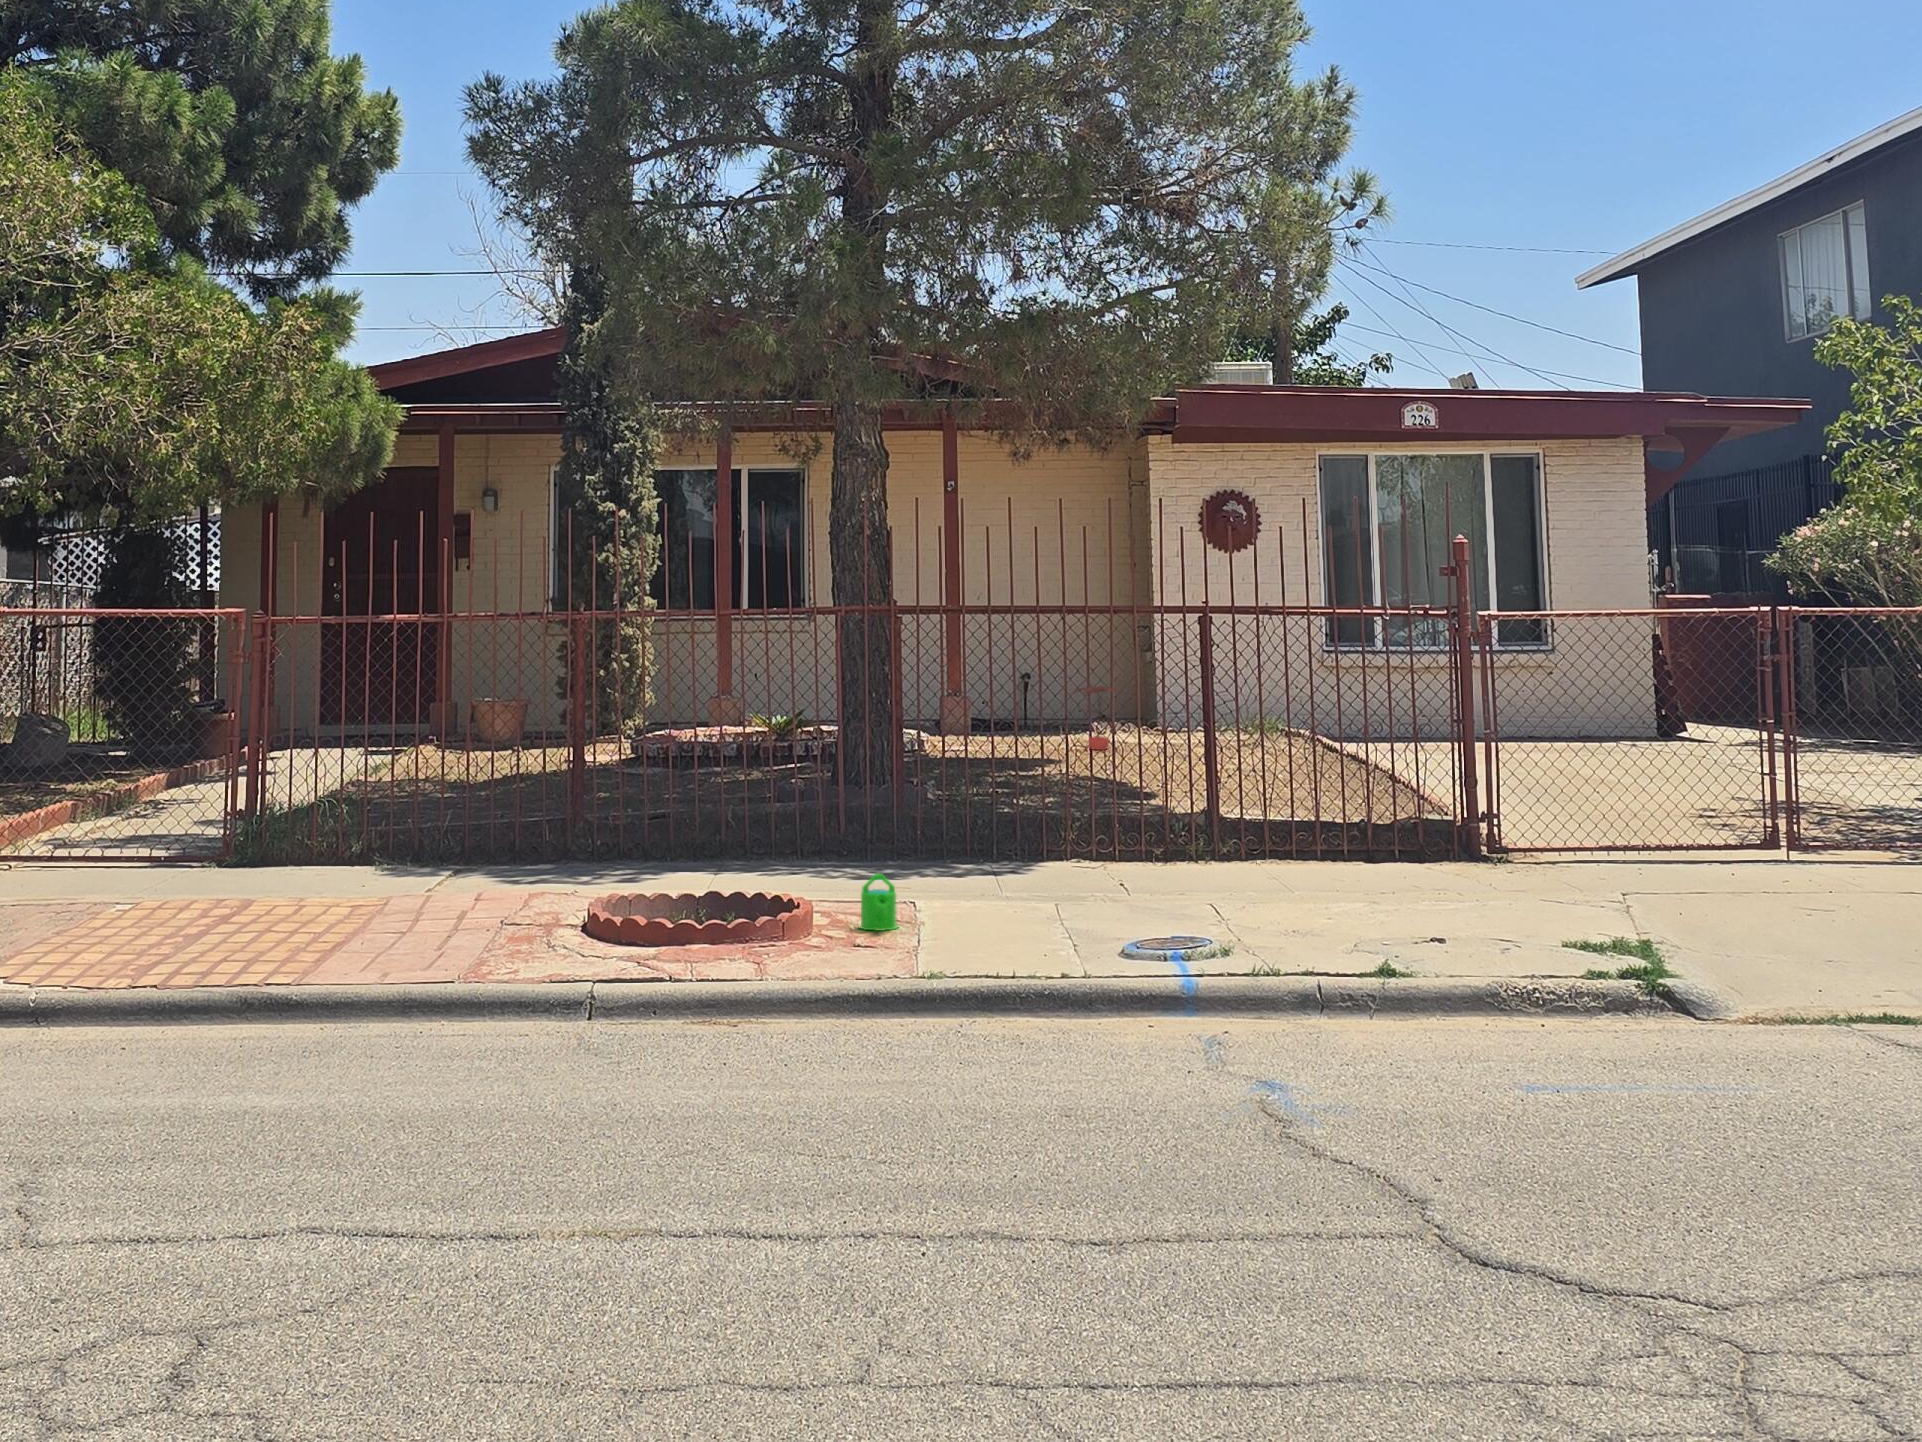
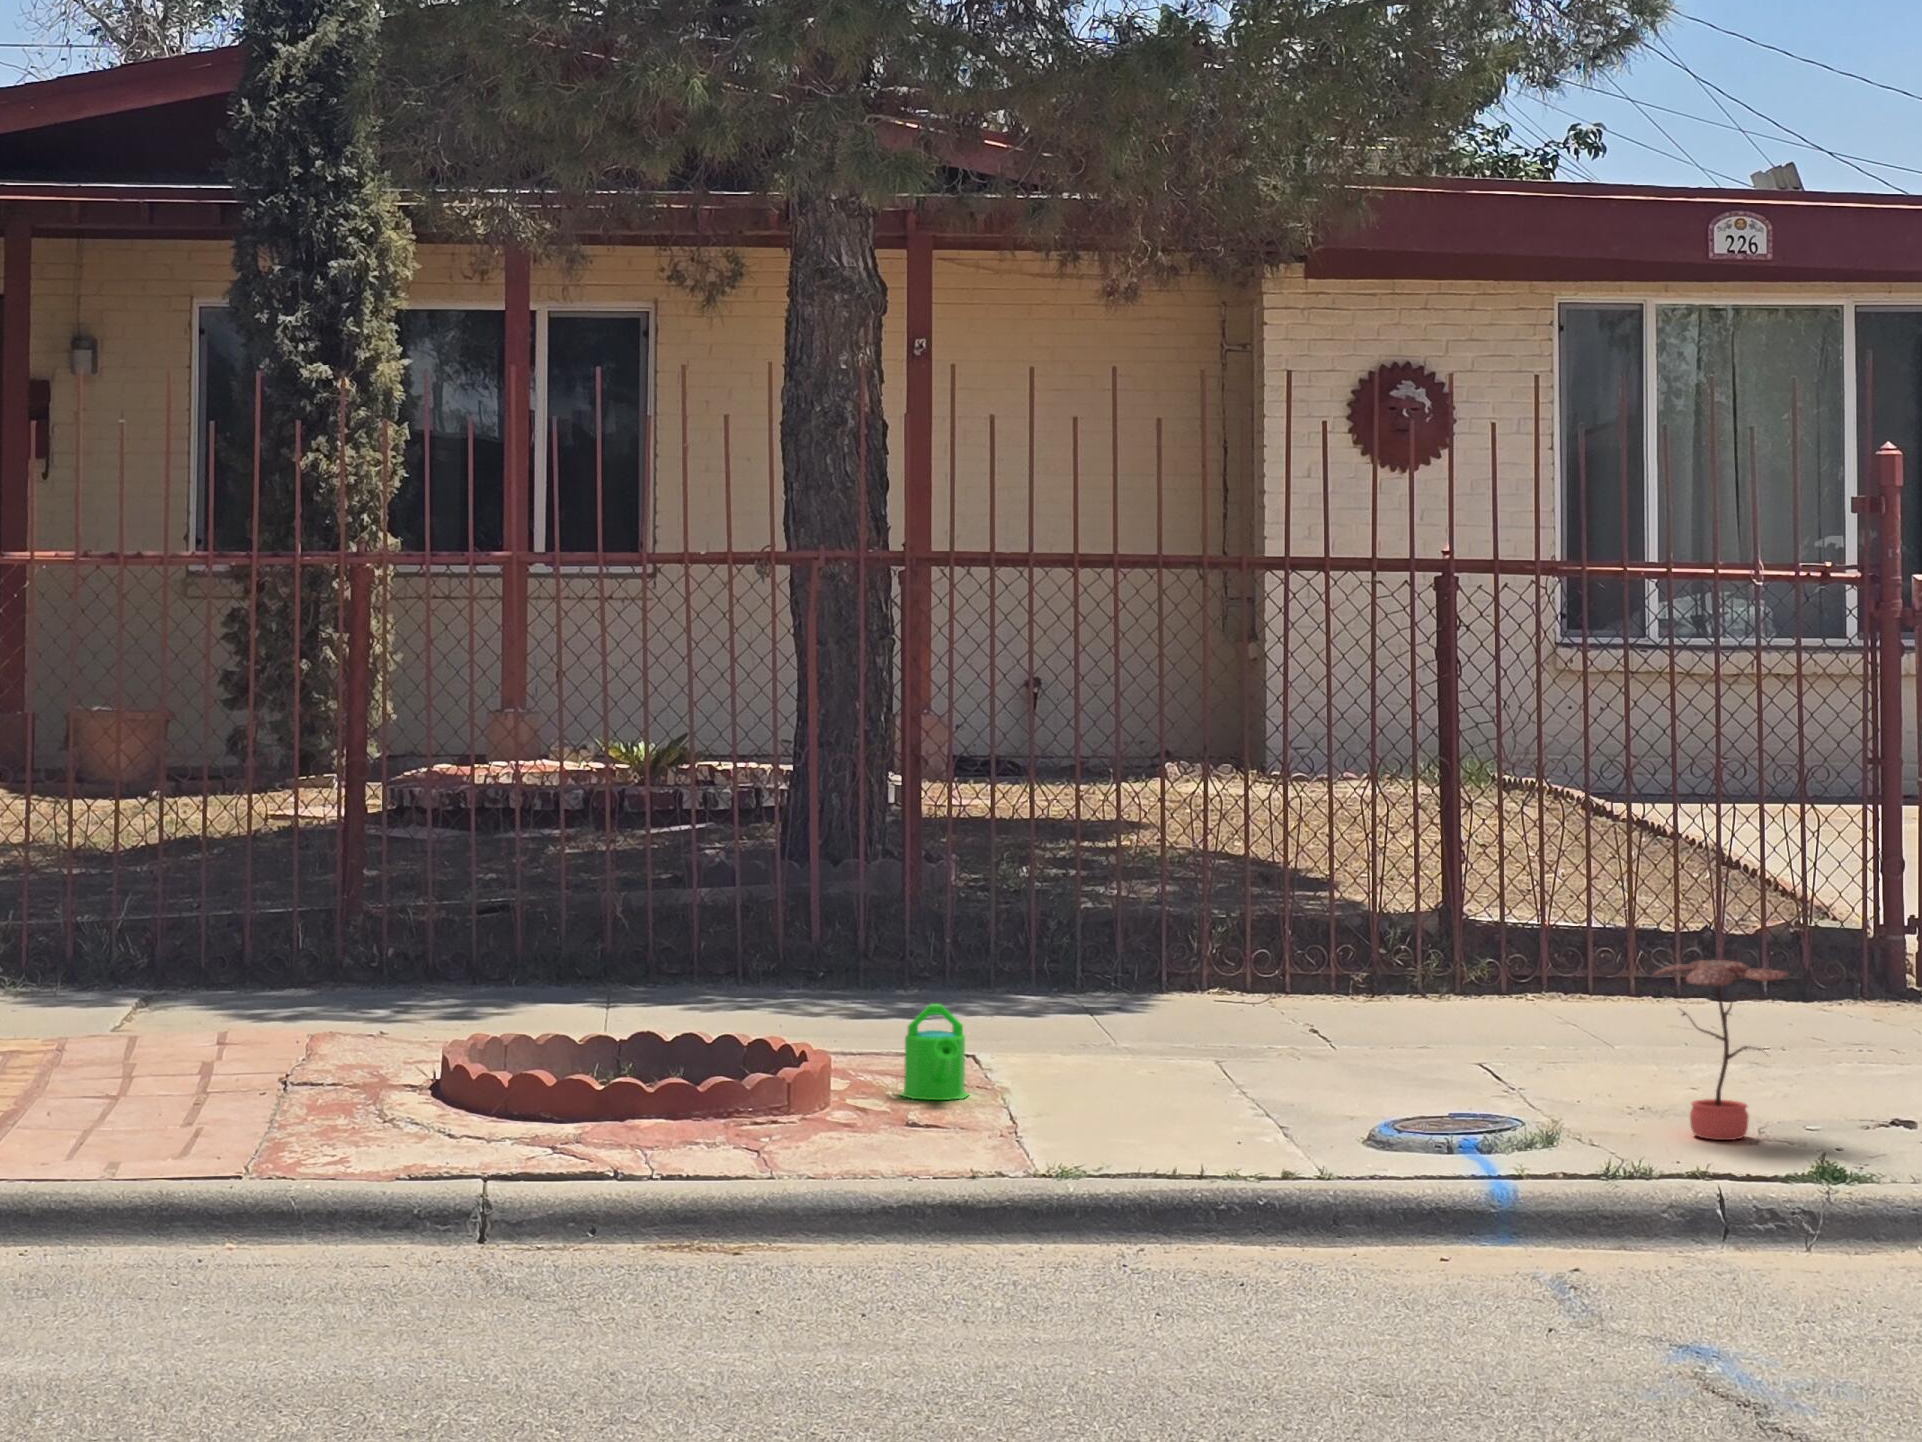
potted plant: present [1076,686,1119,750] -> present [1652,960,1789,1140]

